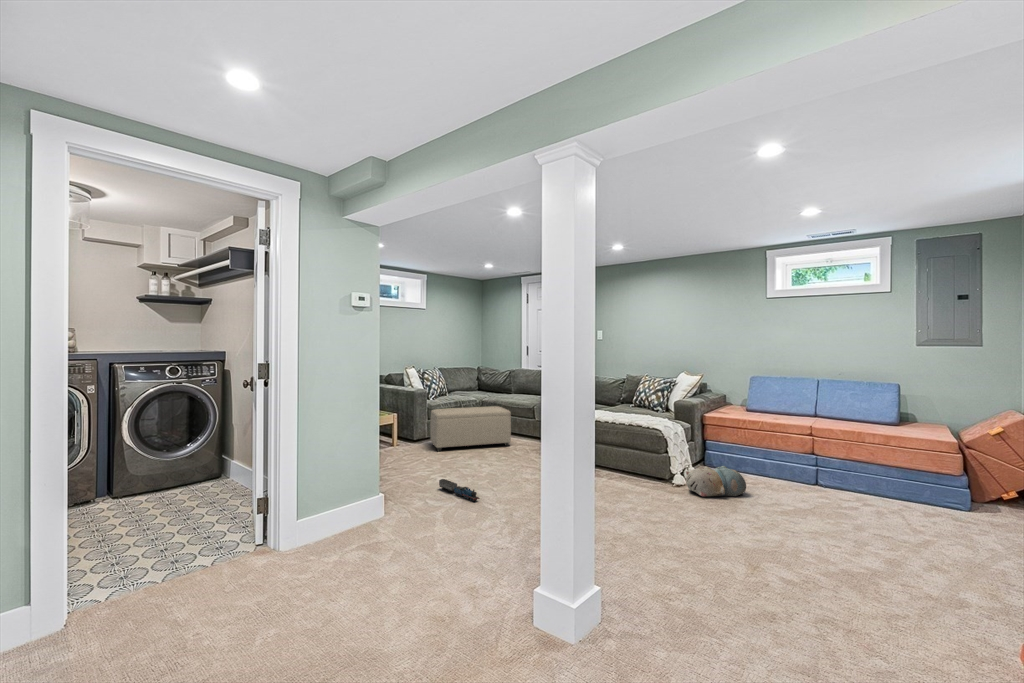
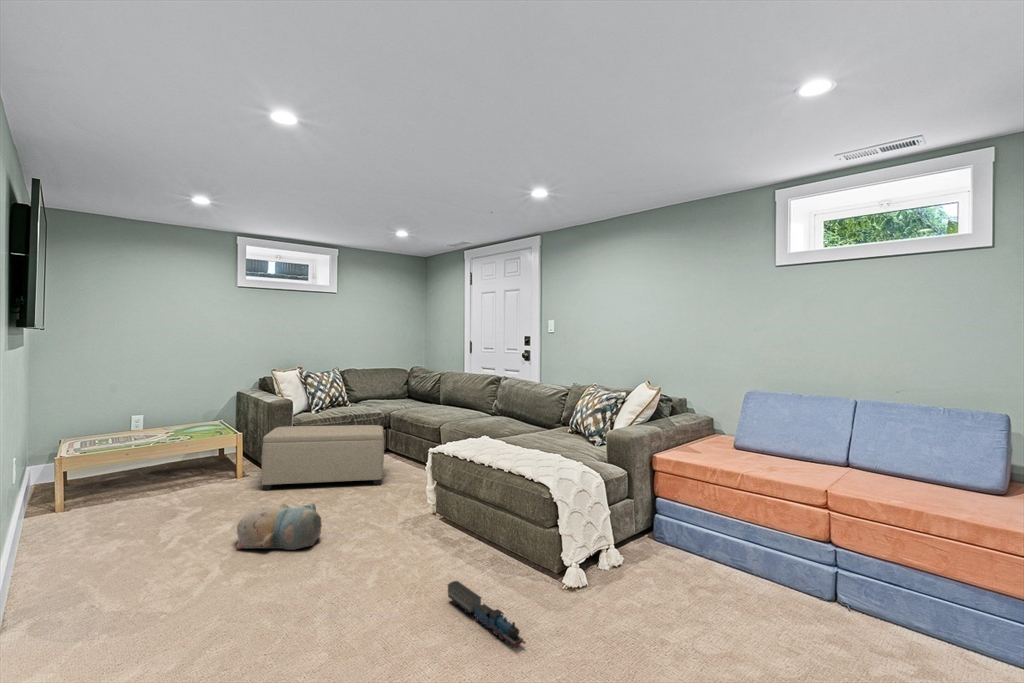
plush toy: present [686,466,746,496] -> present [237,503,322,550]
toy train: present [439,479,480,501] -> present [448,581,525,648]

